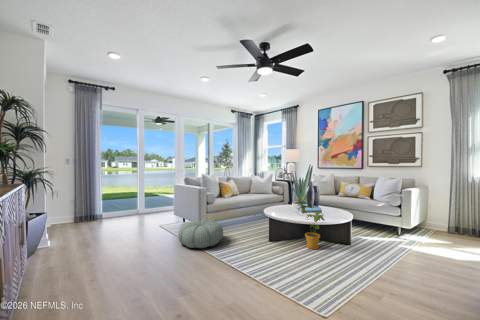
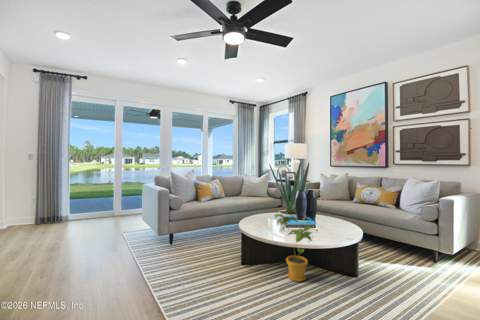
pouf: present [178,219,223,248] -> none [118,230,180,270]

